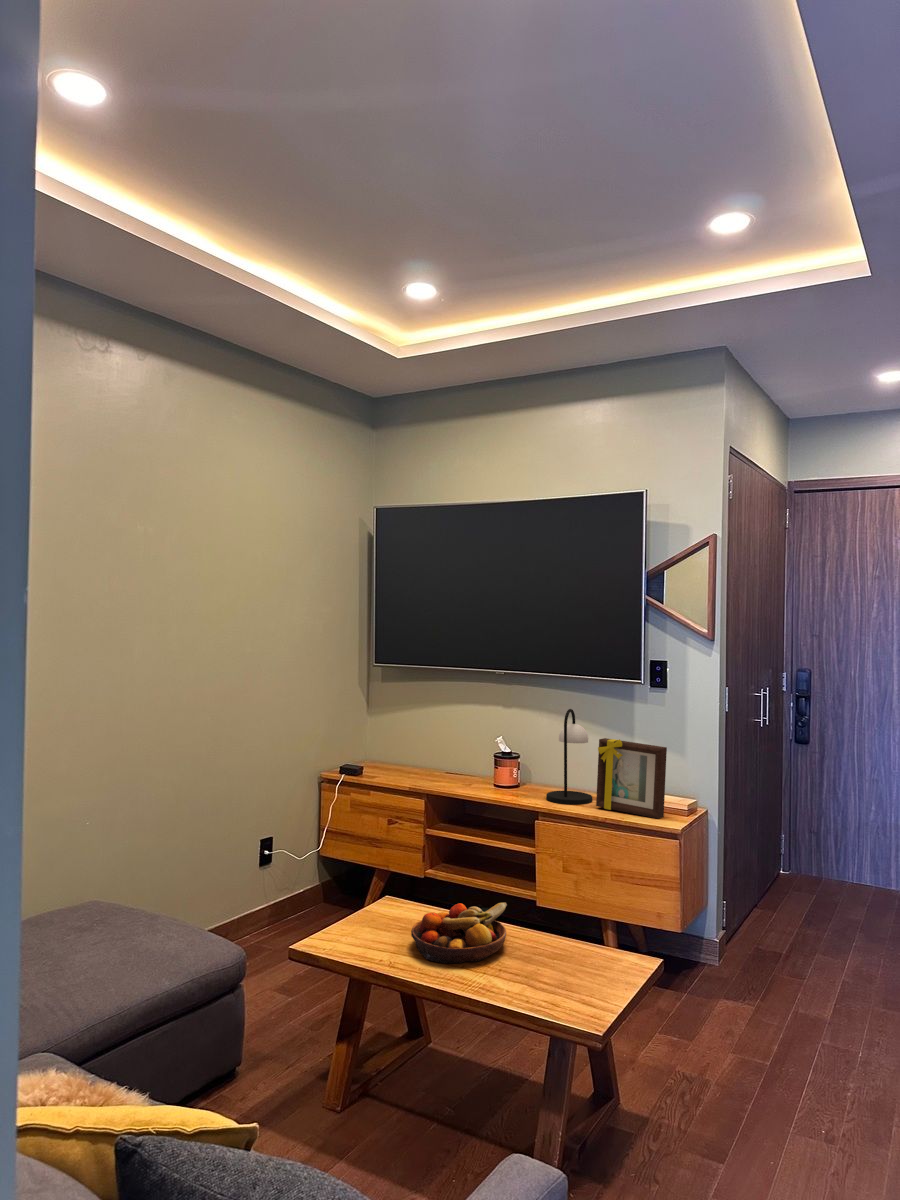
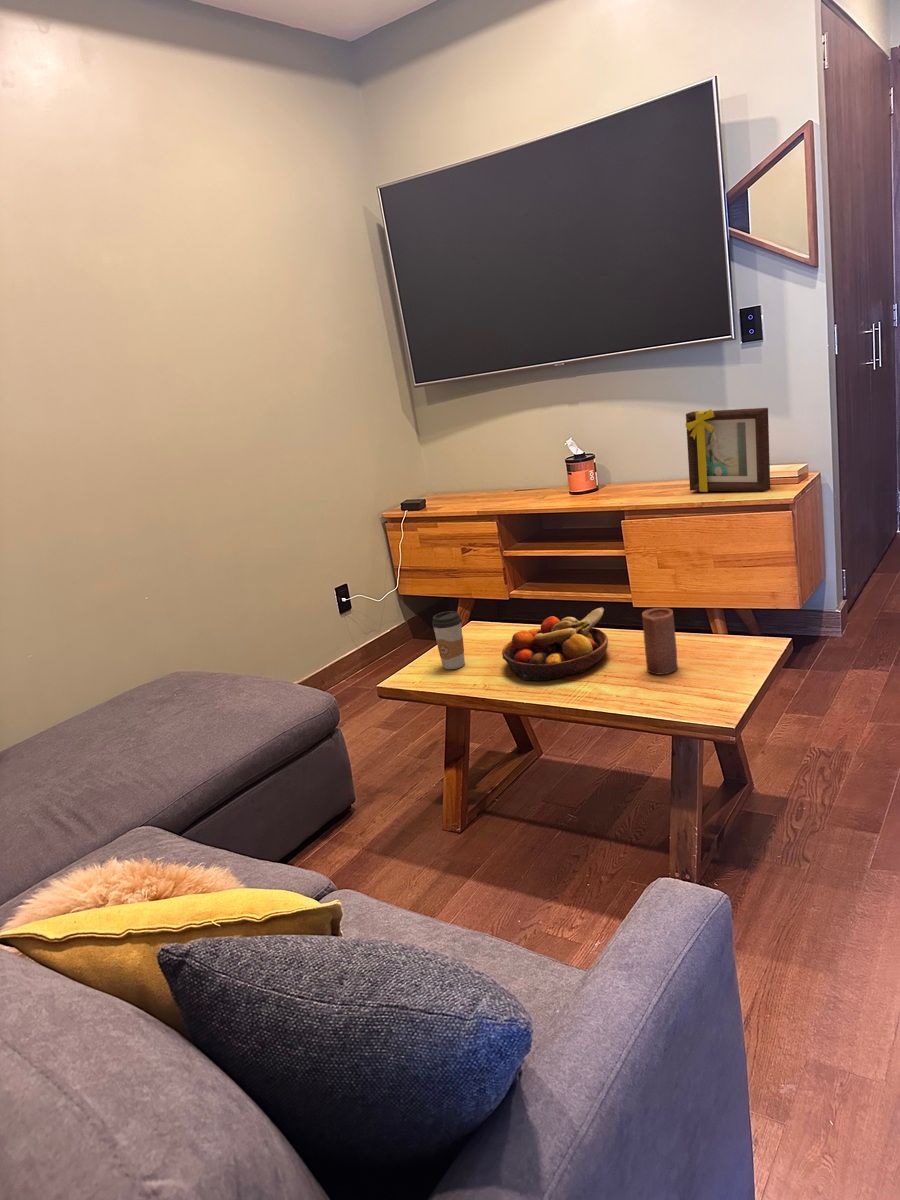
table lamp: present [546,709,592,804] -> none [631,386,684,495]
coffee cup: none [354,883,380,939] -> present [432,611,465,669]
candle: none [537,911,565,974] -> present [642,608,678,674]

